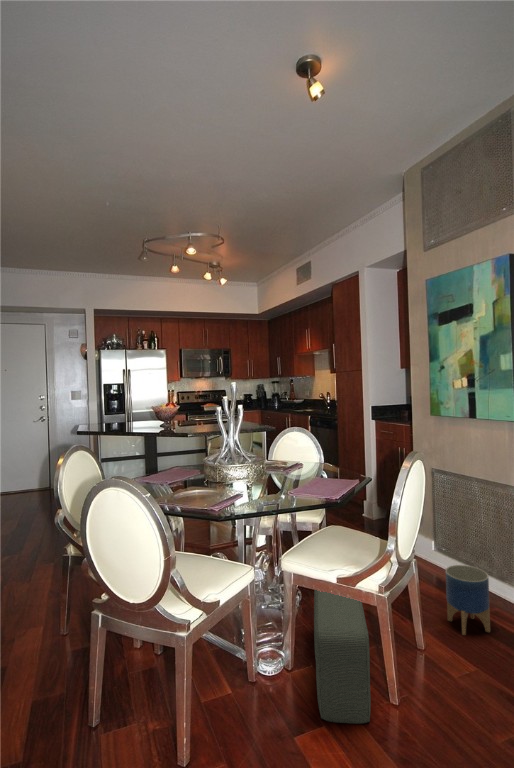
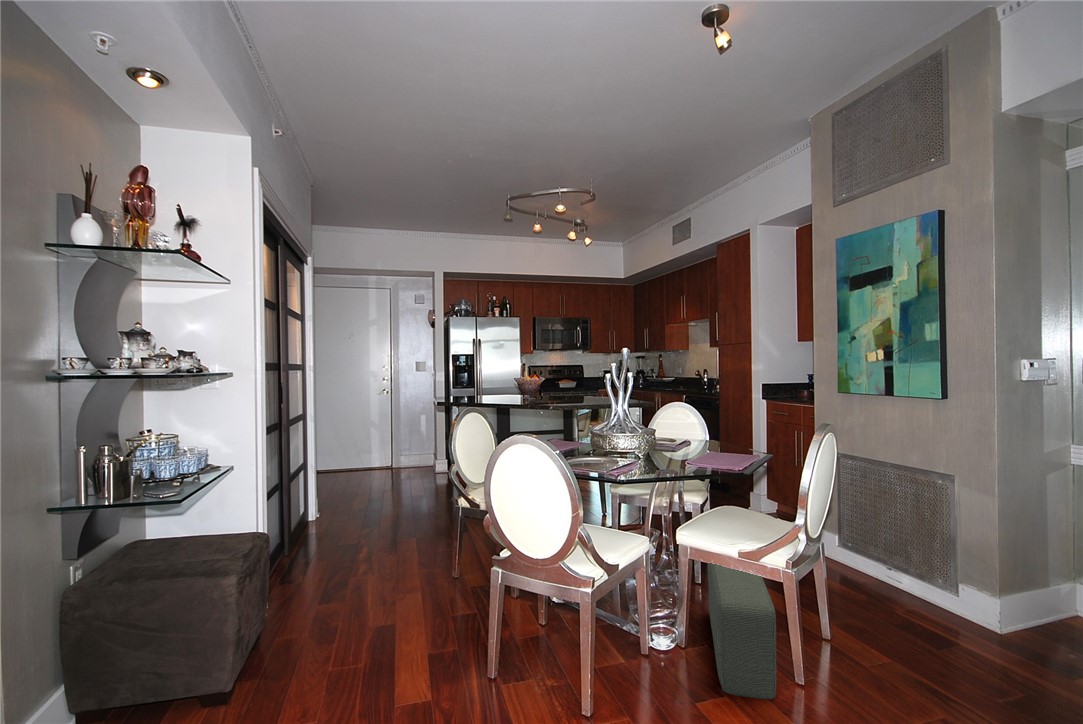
planter: present [446,565,490,635] -> none [856,556,908,632]

